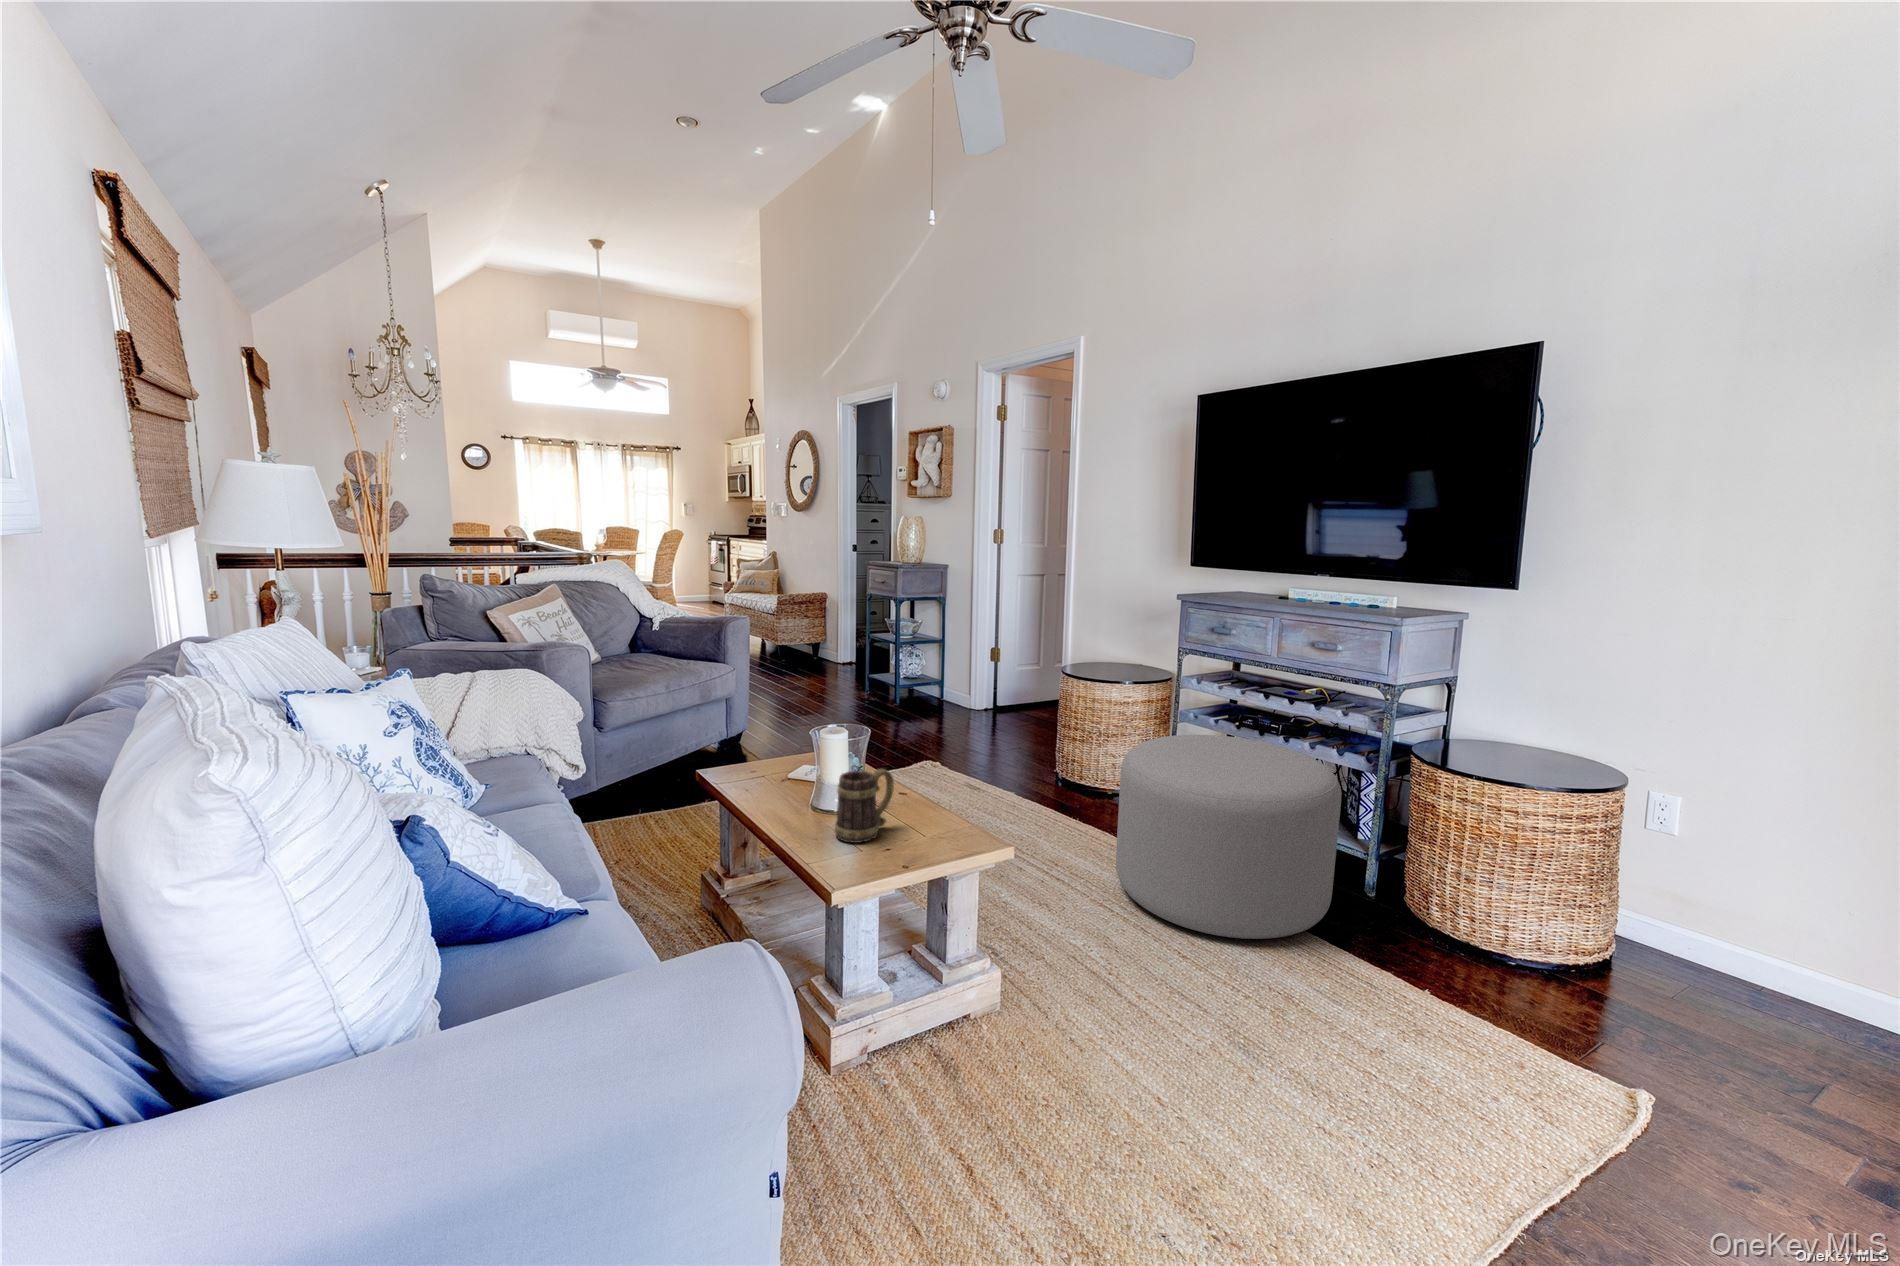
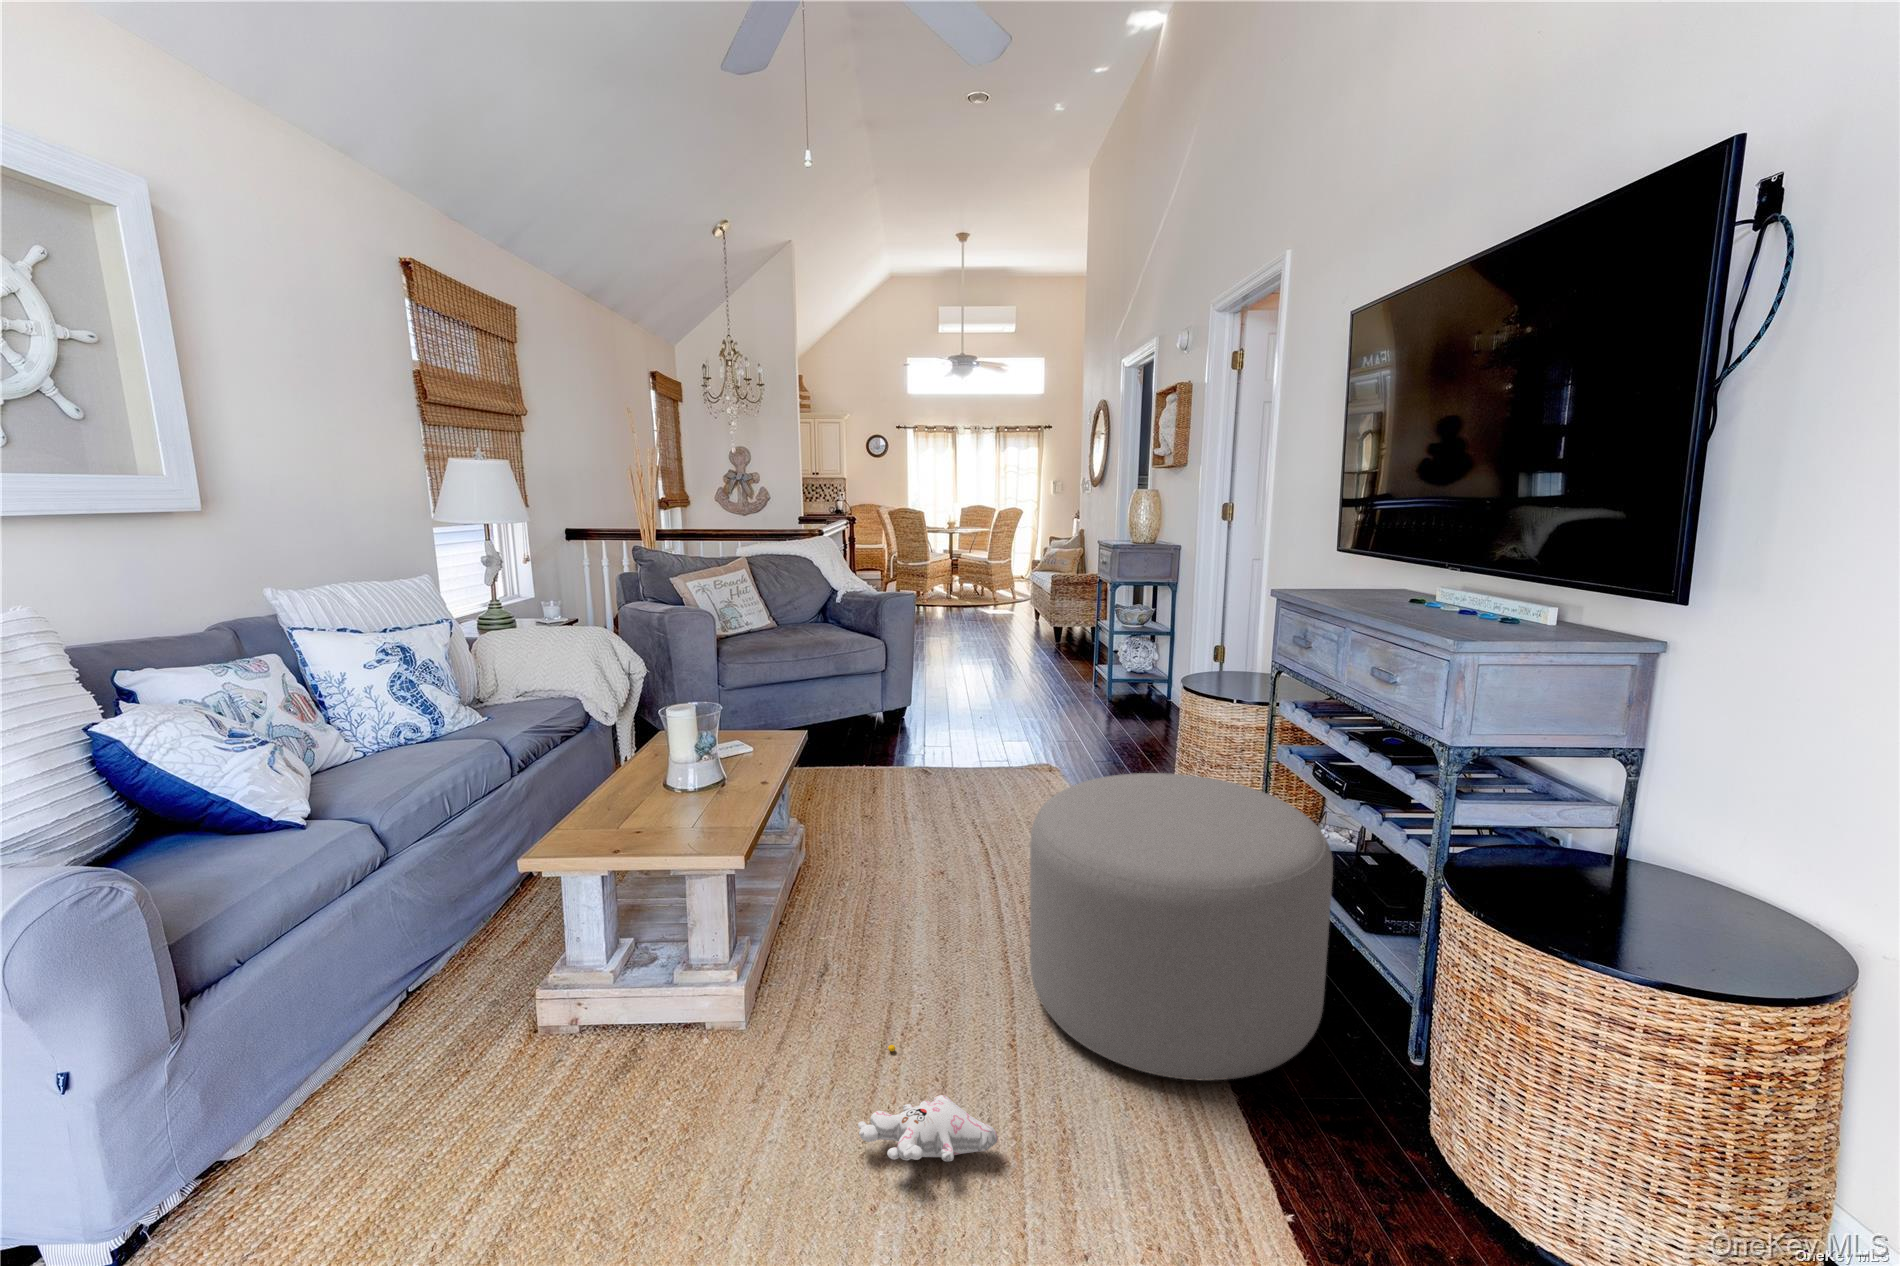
mug: present [835,769,894,843] -> none [601,747,667,818]
plush toy: none [1114,977,1269,1035] -> present [858,1045,998,1161]

